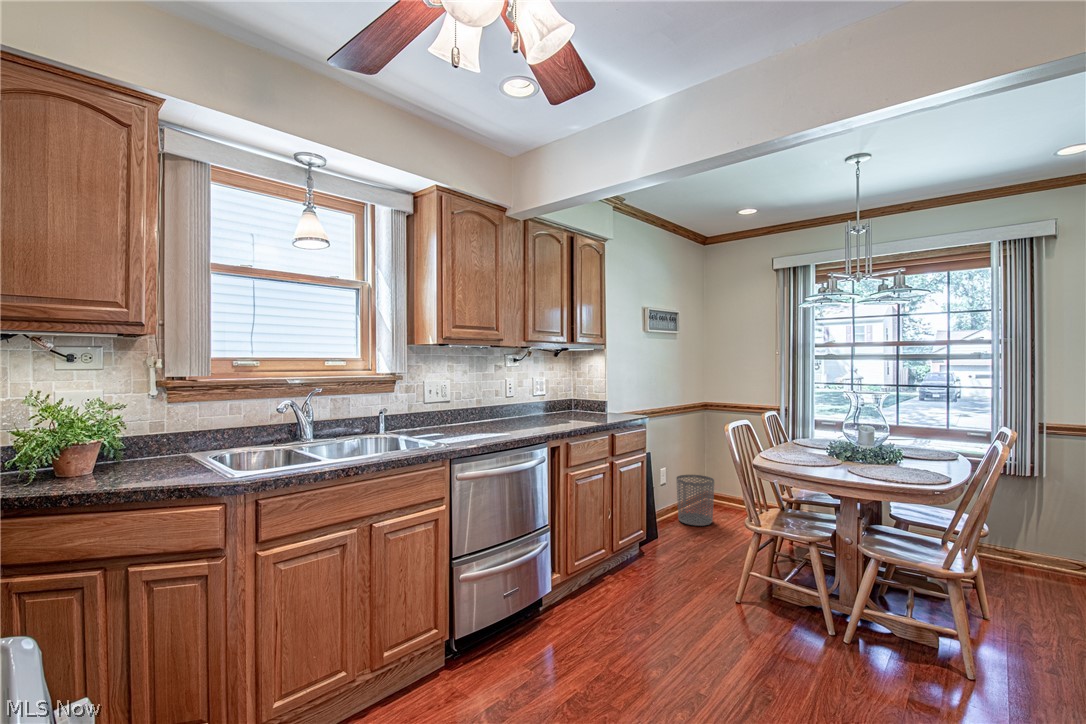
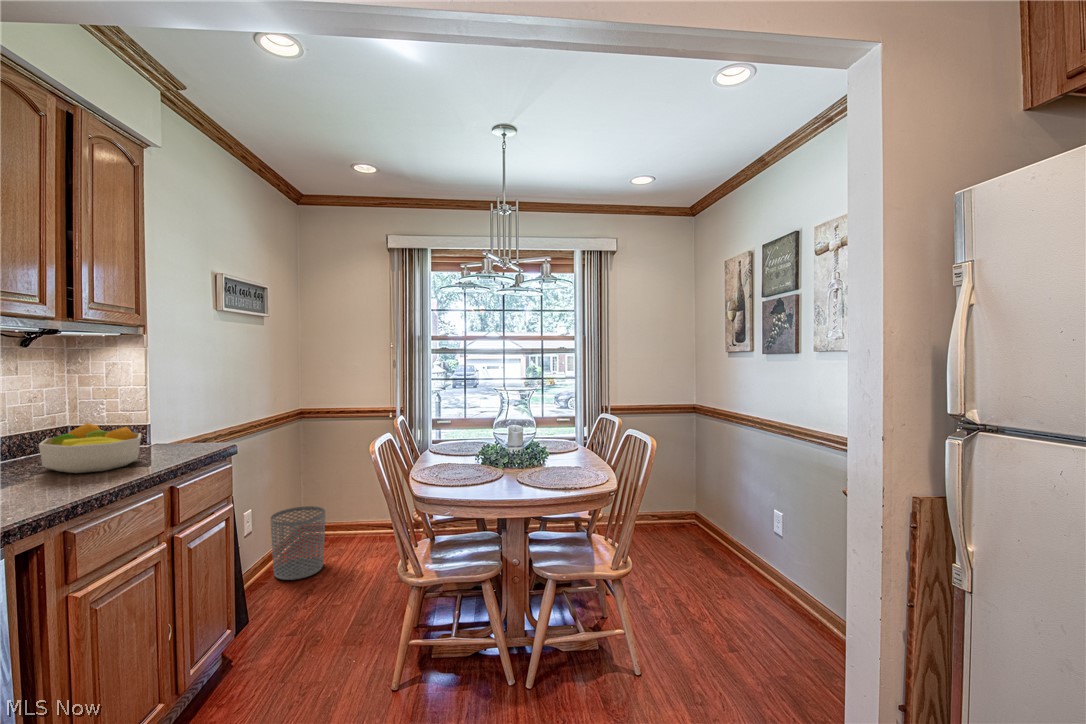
fruit bowl: none [562,396,601,421] -> present [39,423,141,473]

